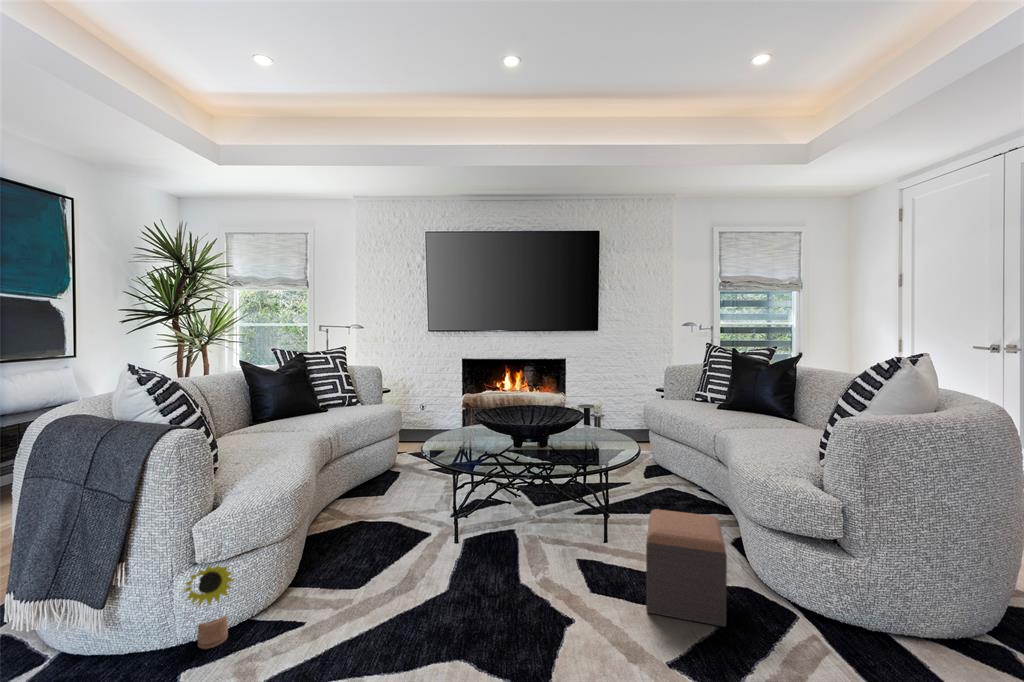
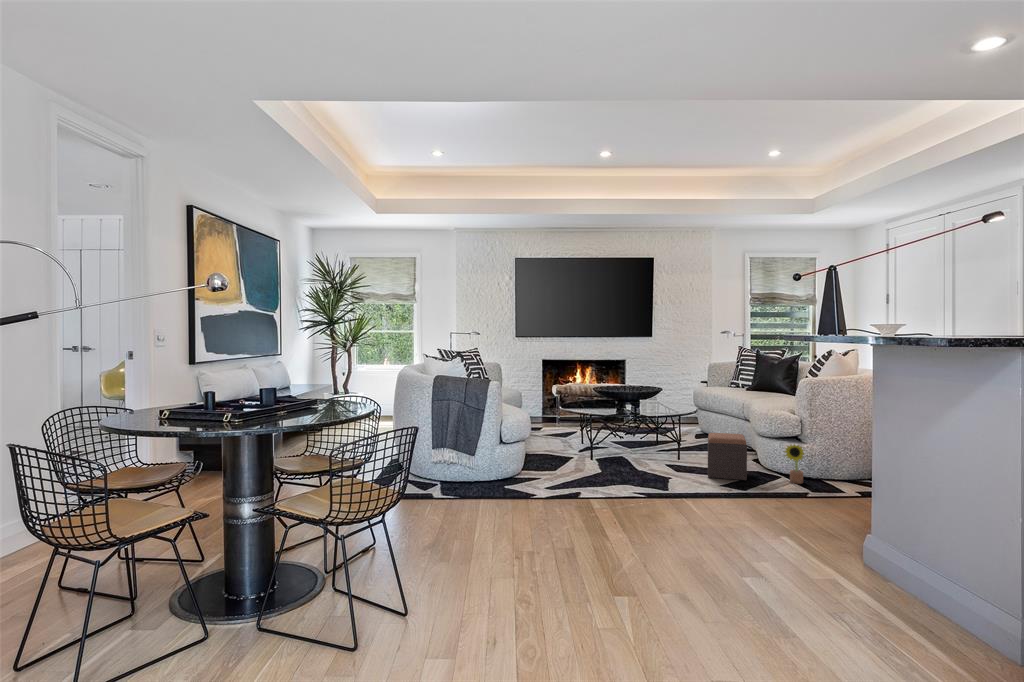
decorative plant: present [184,566,234,649] -> present [784,444,804,484]

